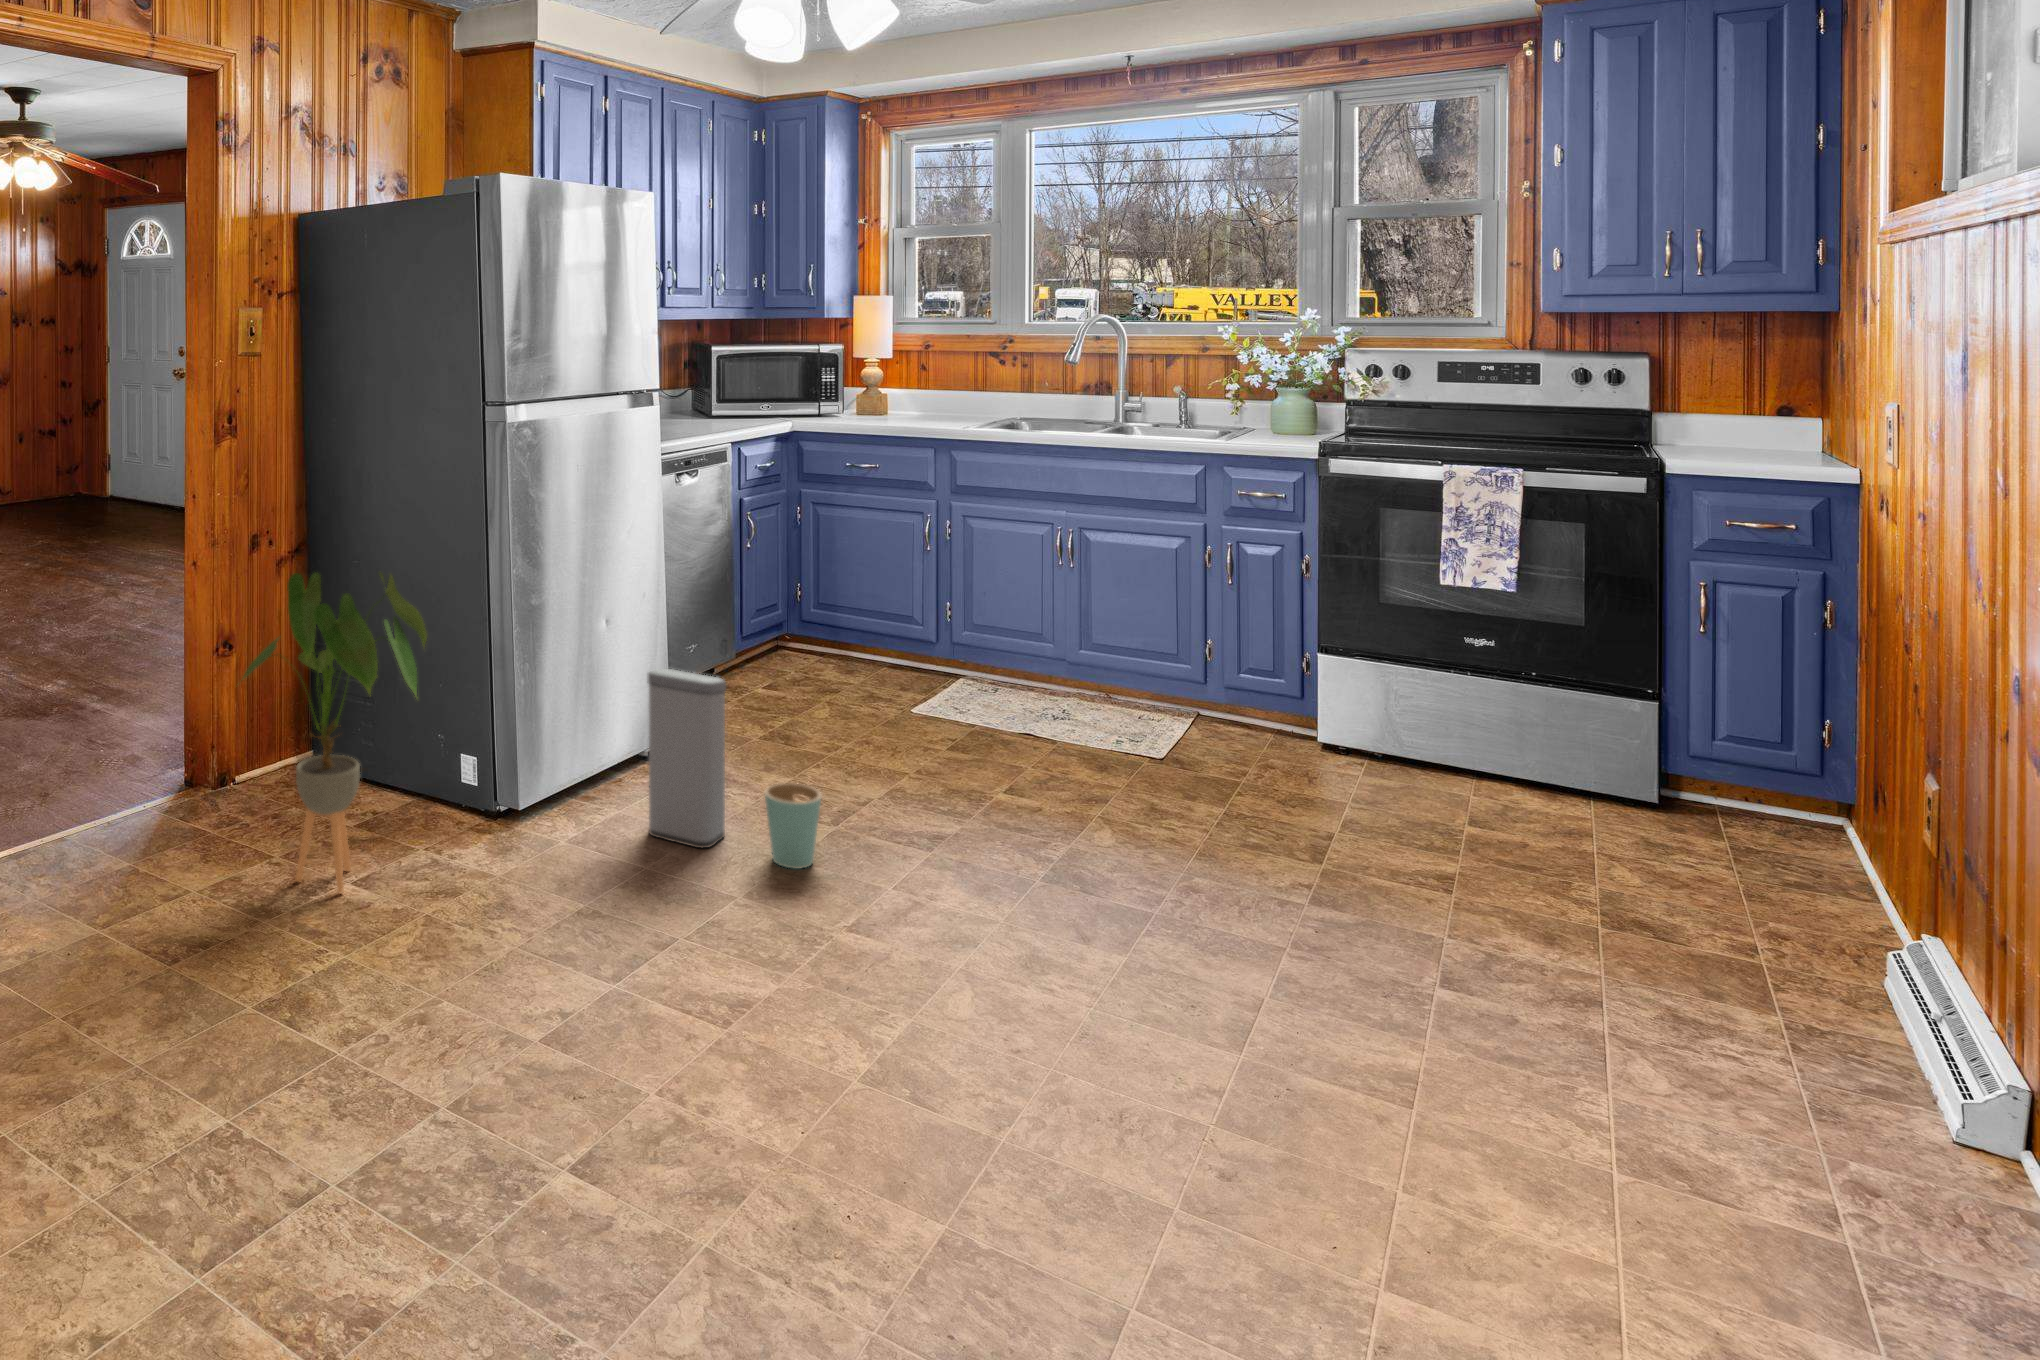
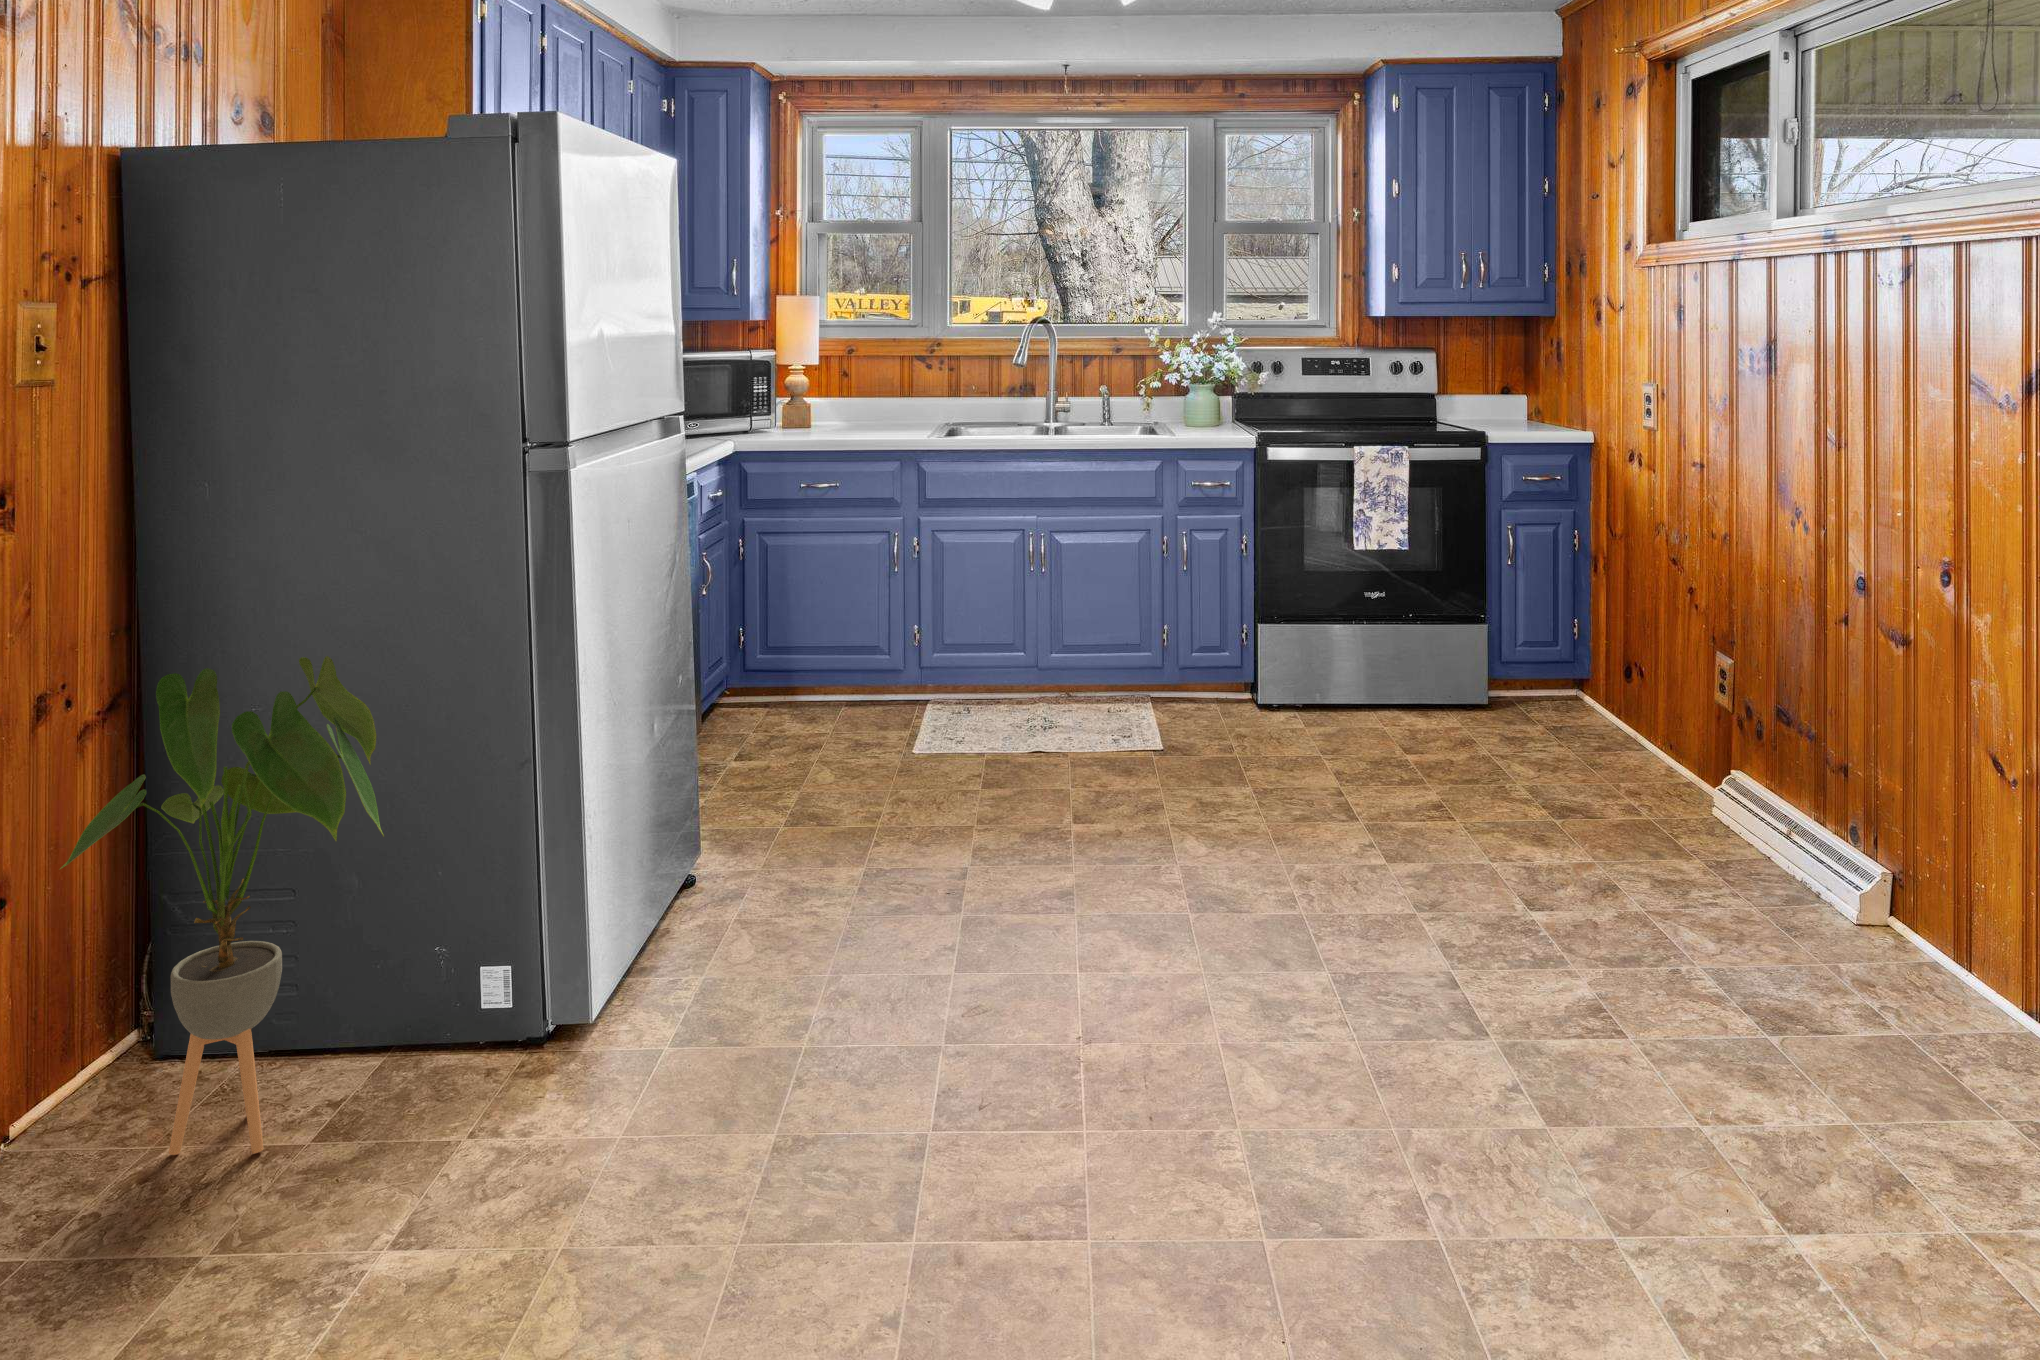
trash can: present [648,669,821,869] -> none [671,738,895,956]

